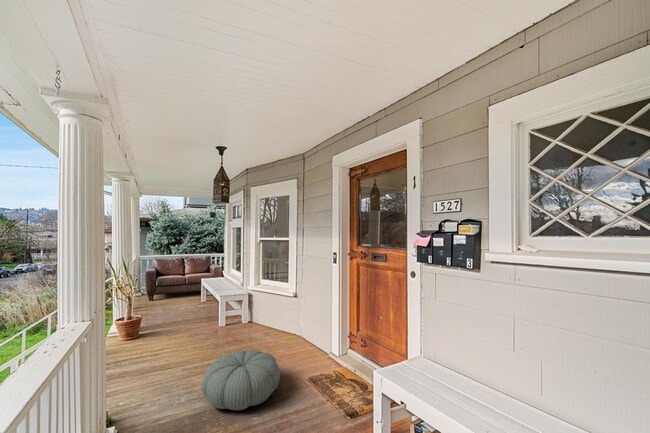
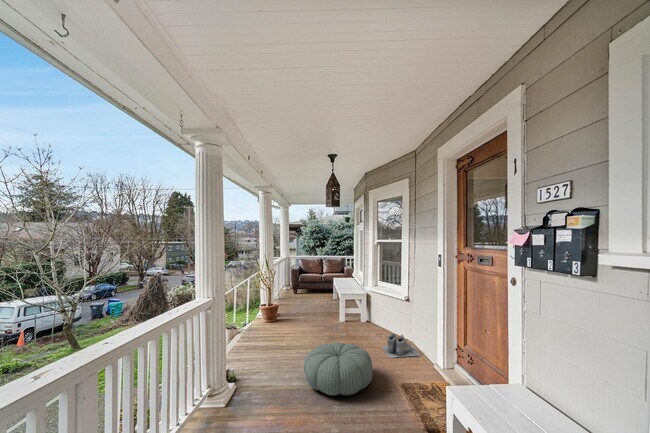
boots: none [273,330,312,355] -> present [382,333,421,358]

